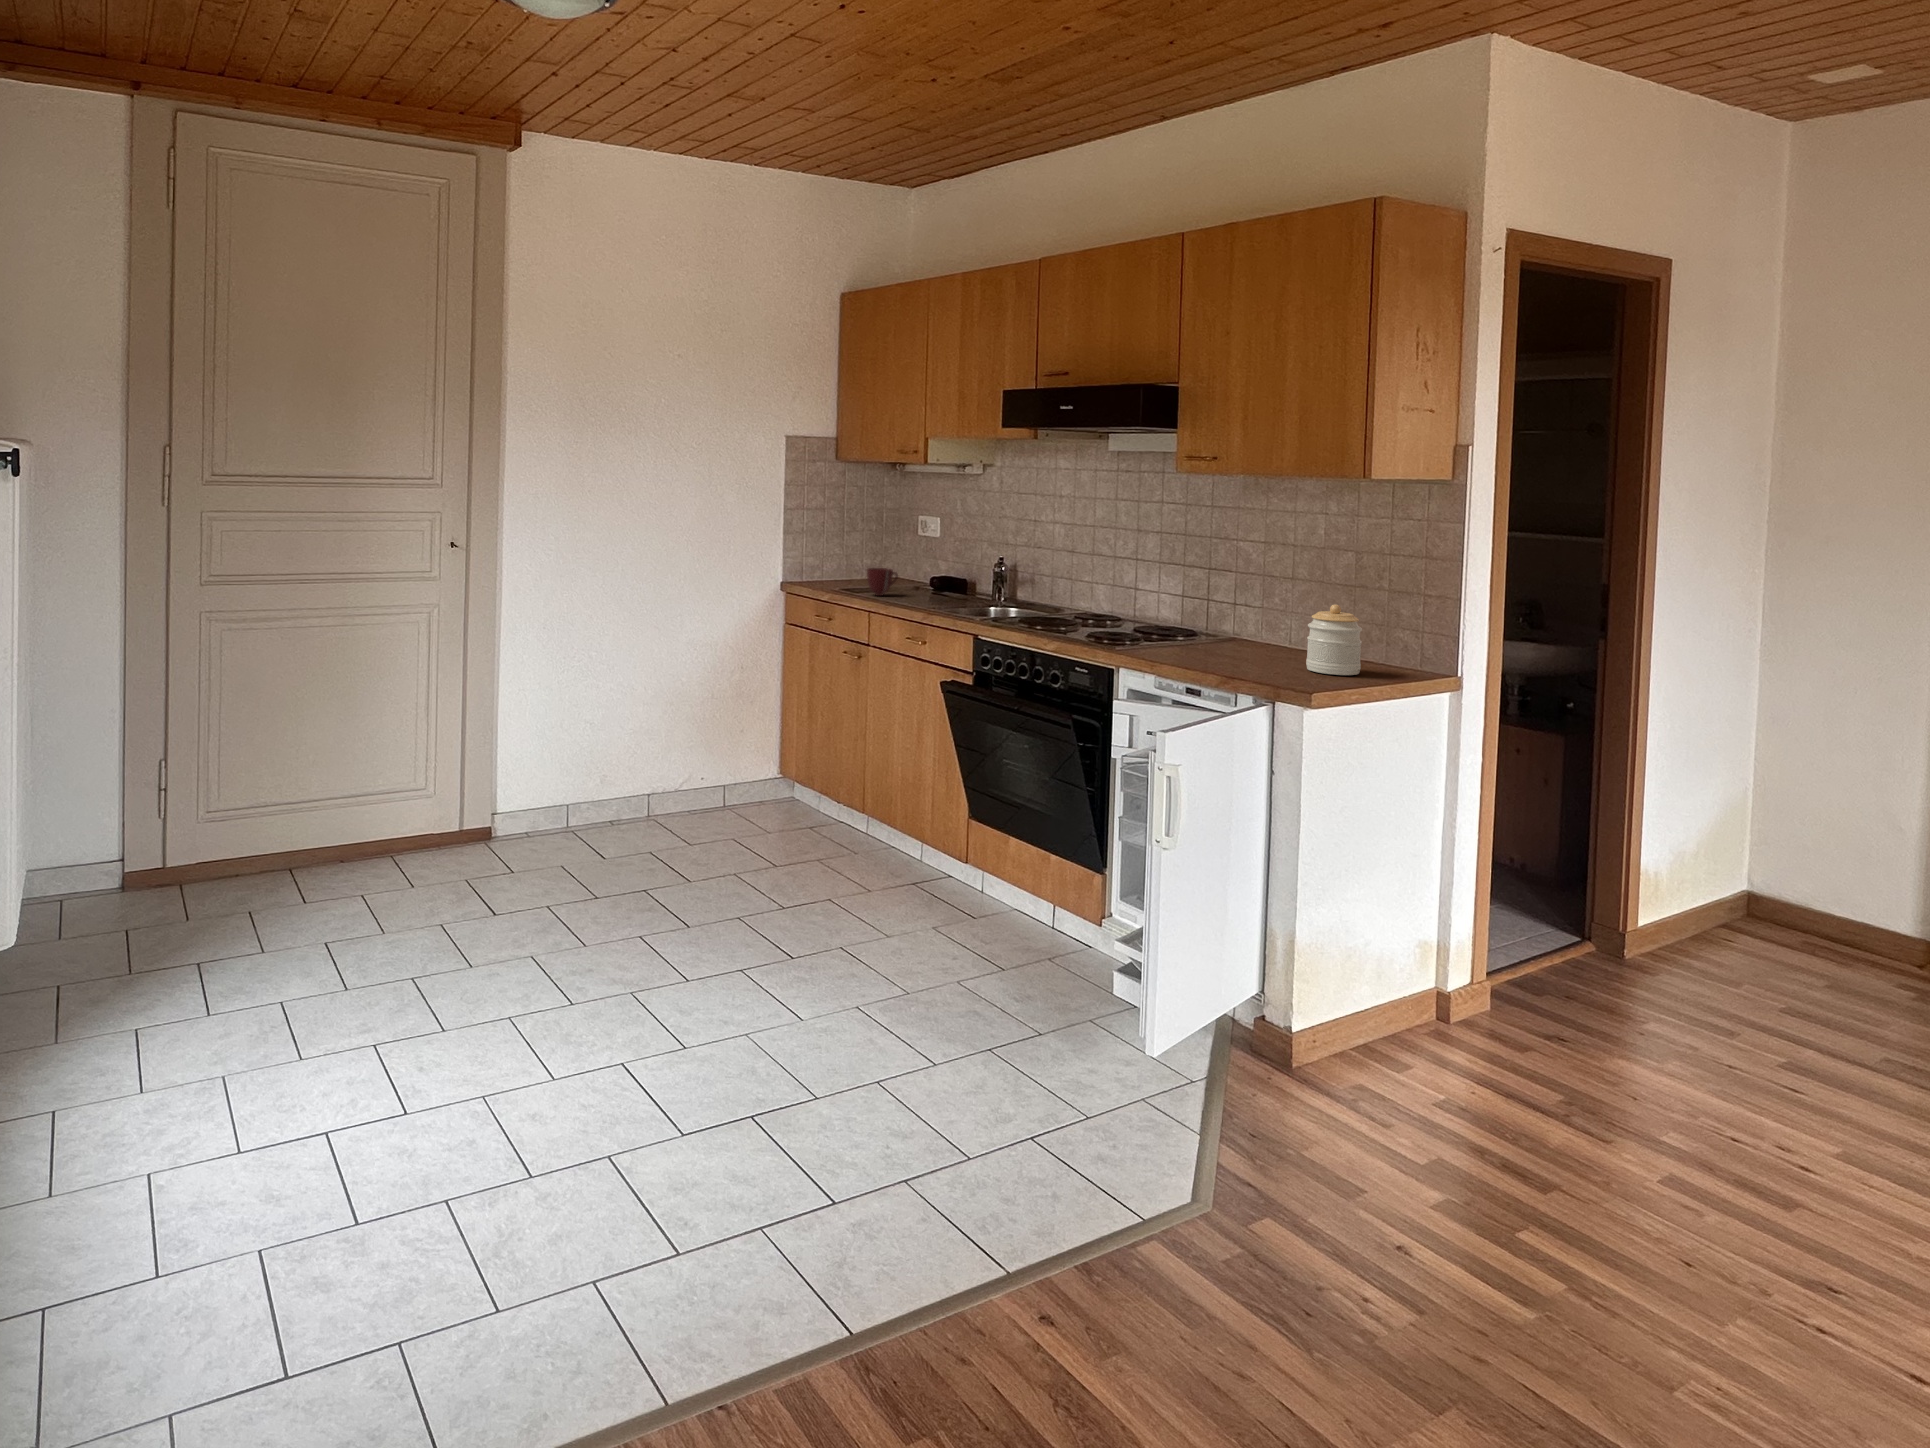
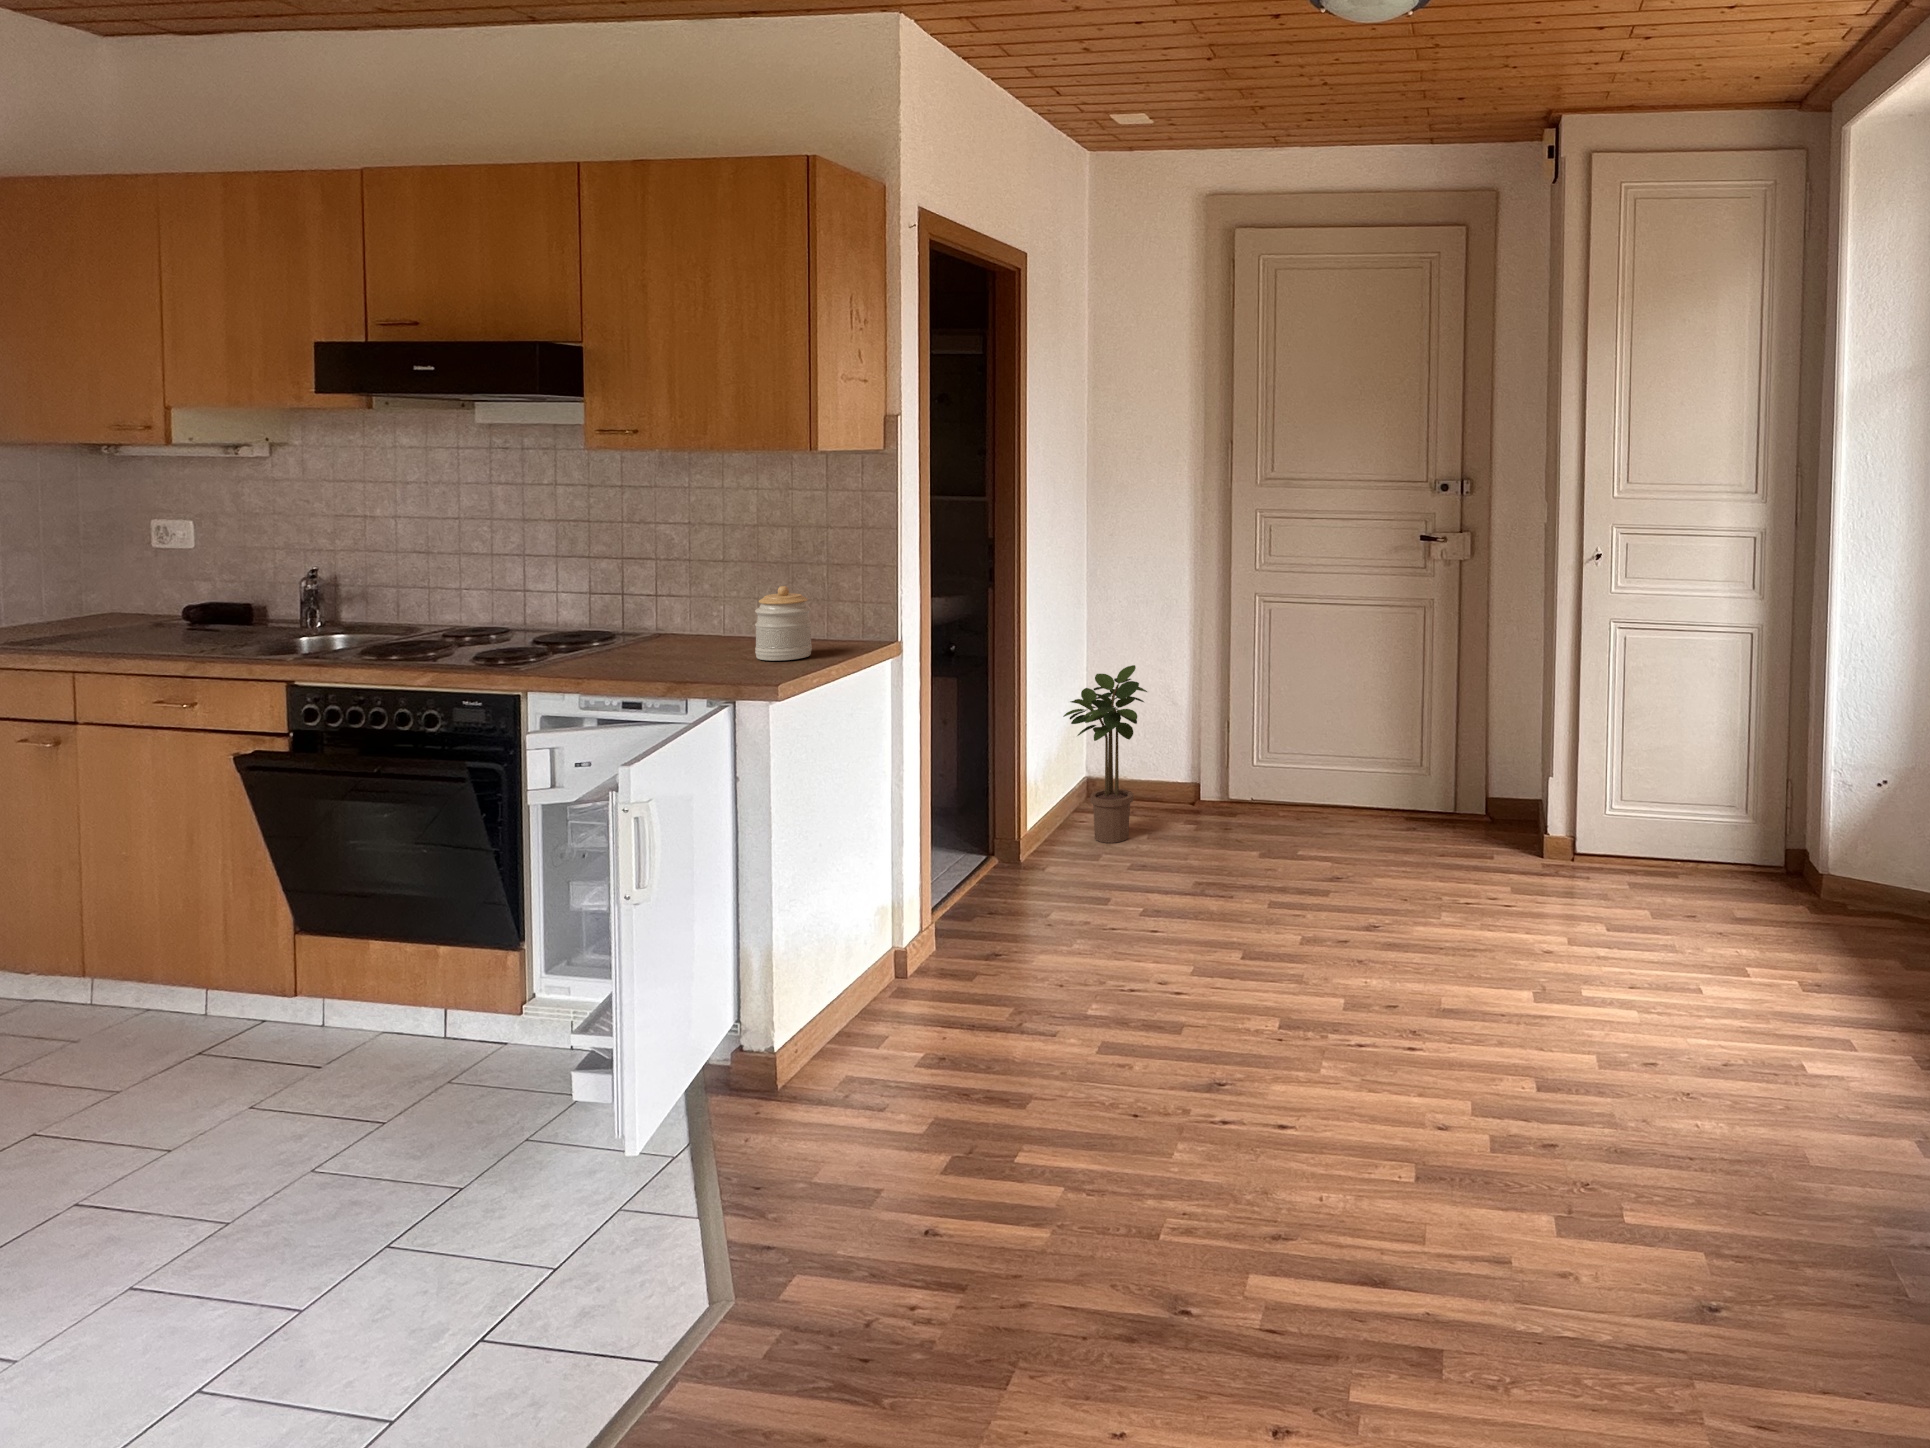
mug: present [867,568,898,596] -> none [59,604,124,647]
potted plant: none [1700,764,1840,980] -> present [1063,665,1147,843]

